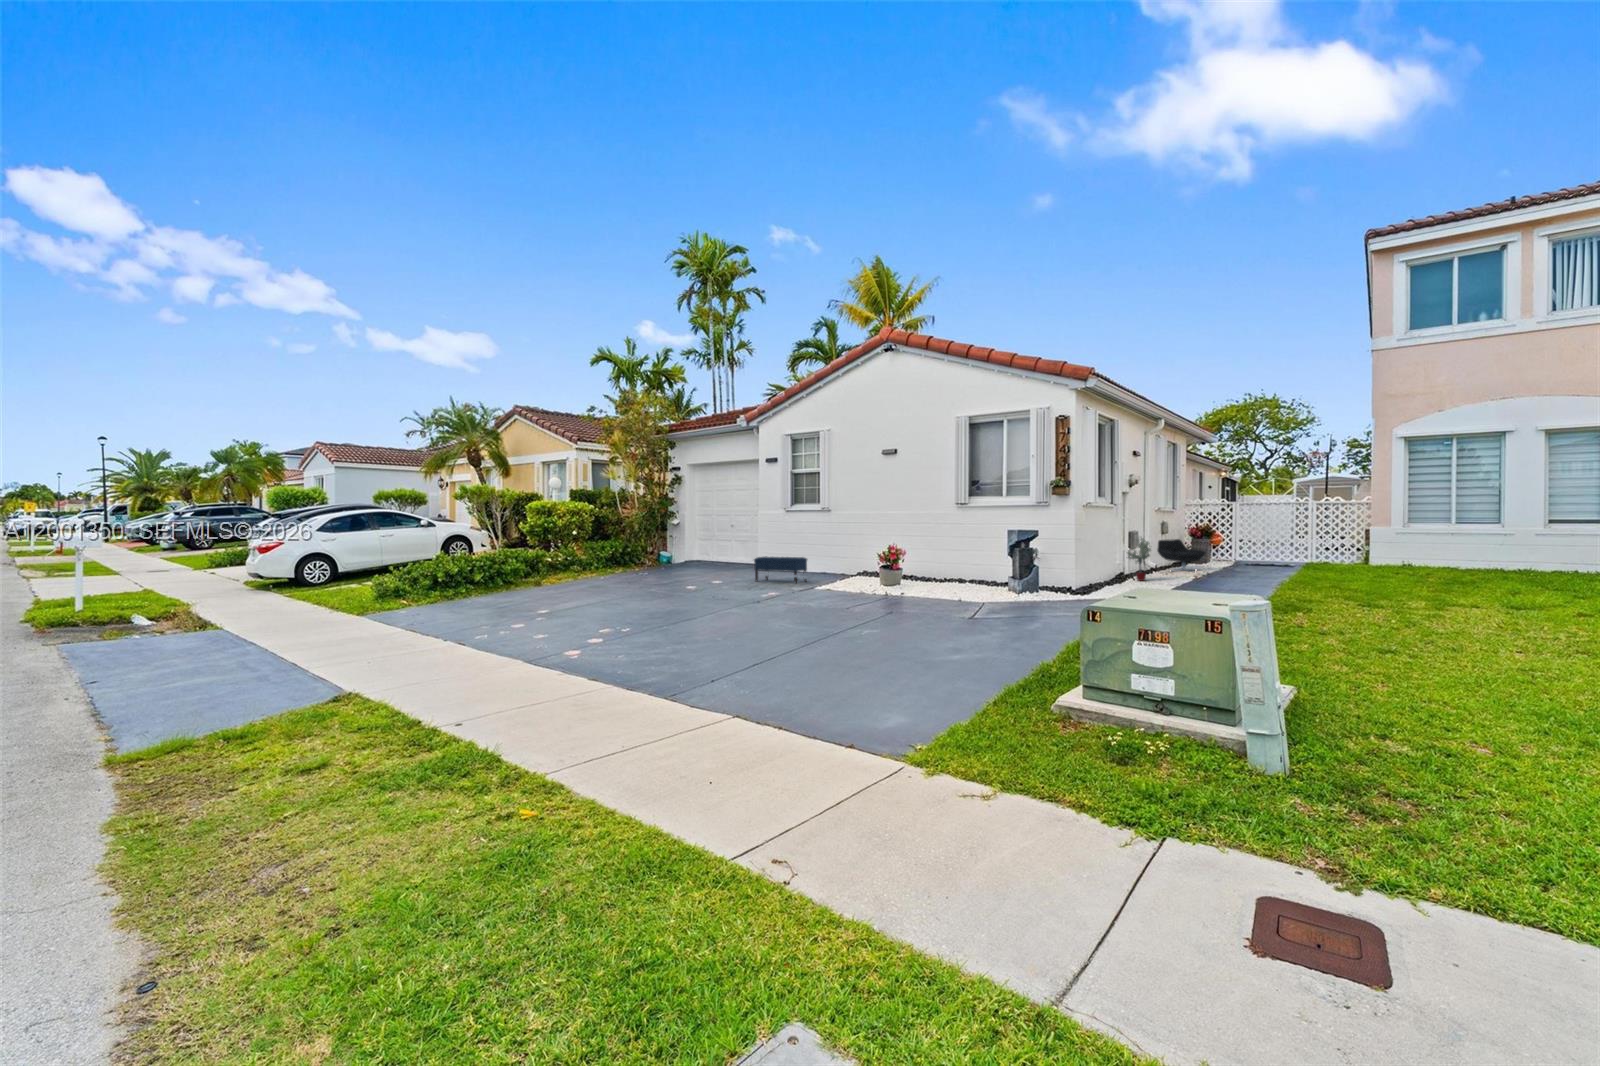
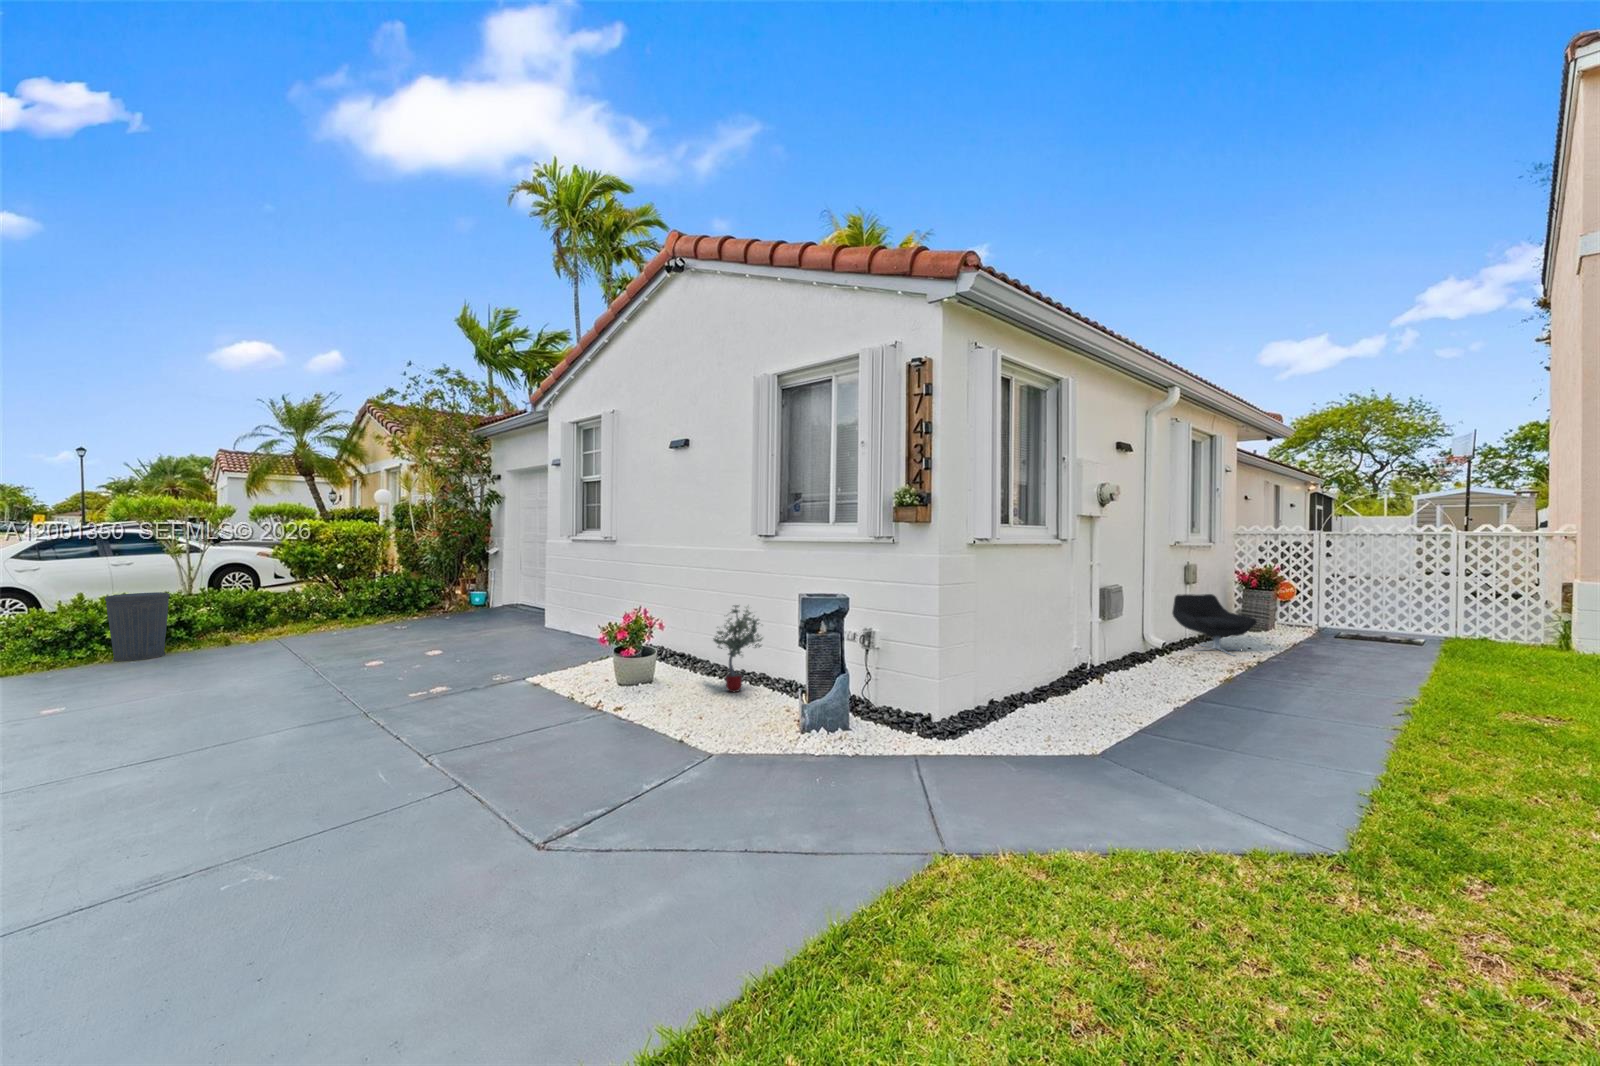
potted tree: present [1128,538,1151,581] -> present [713,605,763,692]
trash can: none [505,554,537,598] -> present [105,592,170,661]
bench: present [754,556,807,583] -> none [527,601,596,649]

